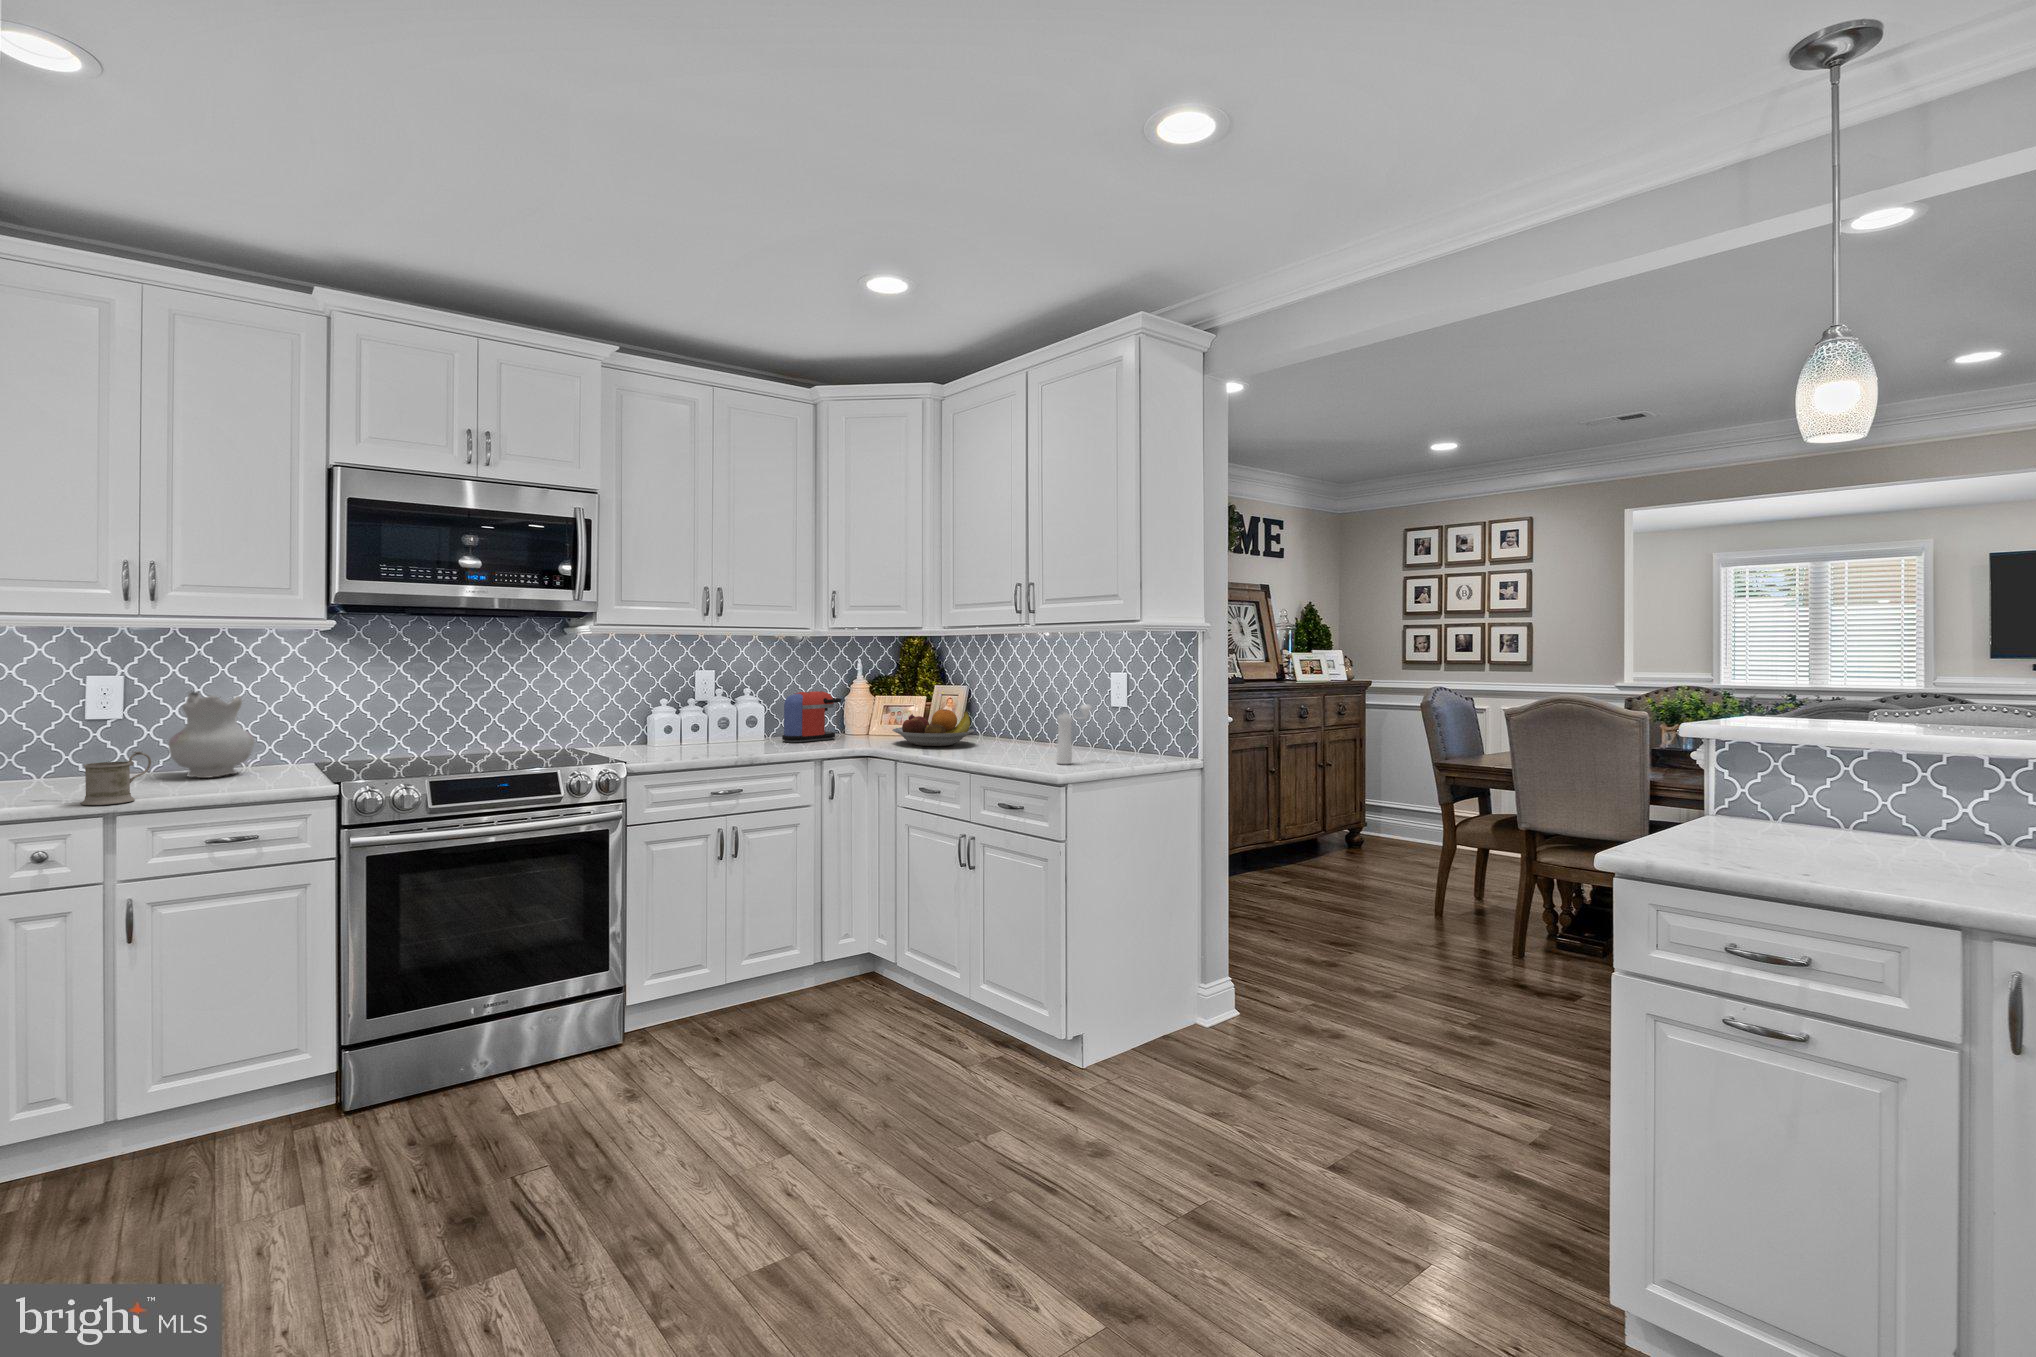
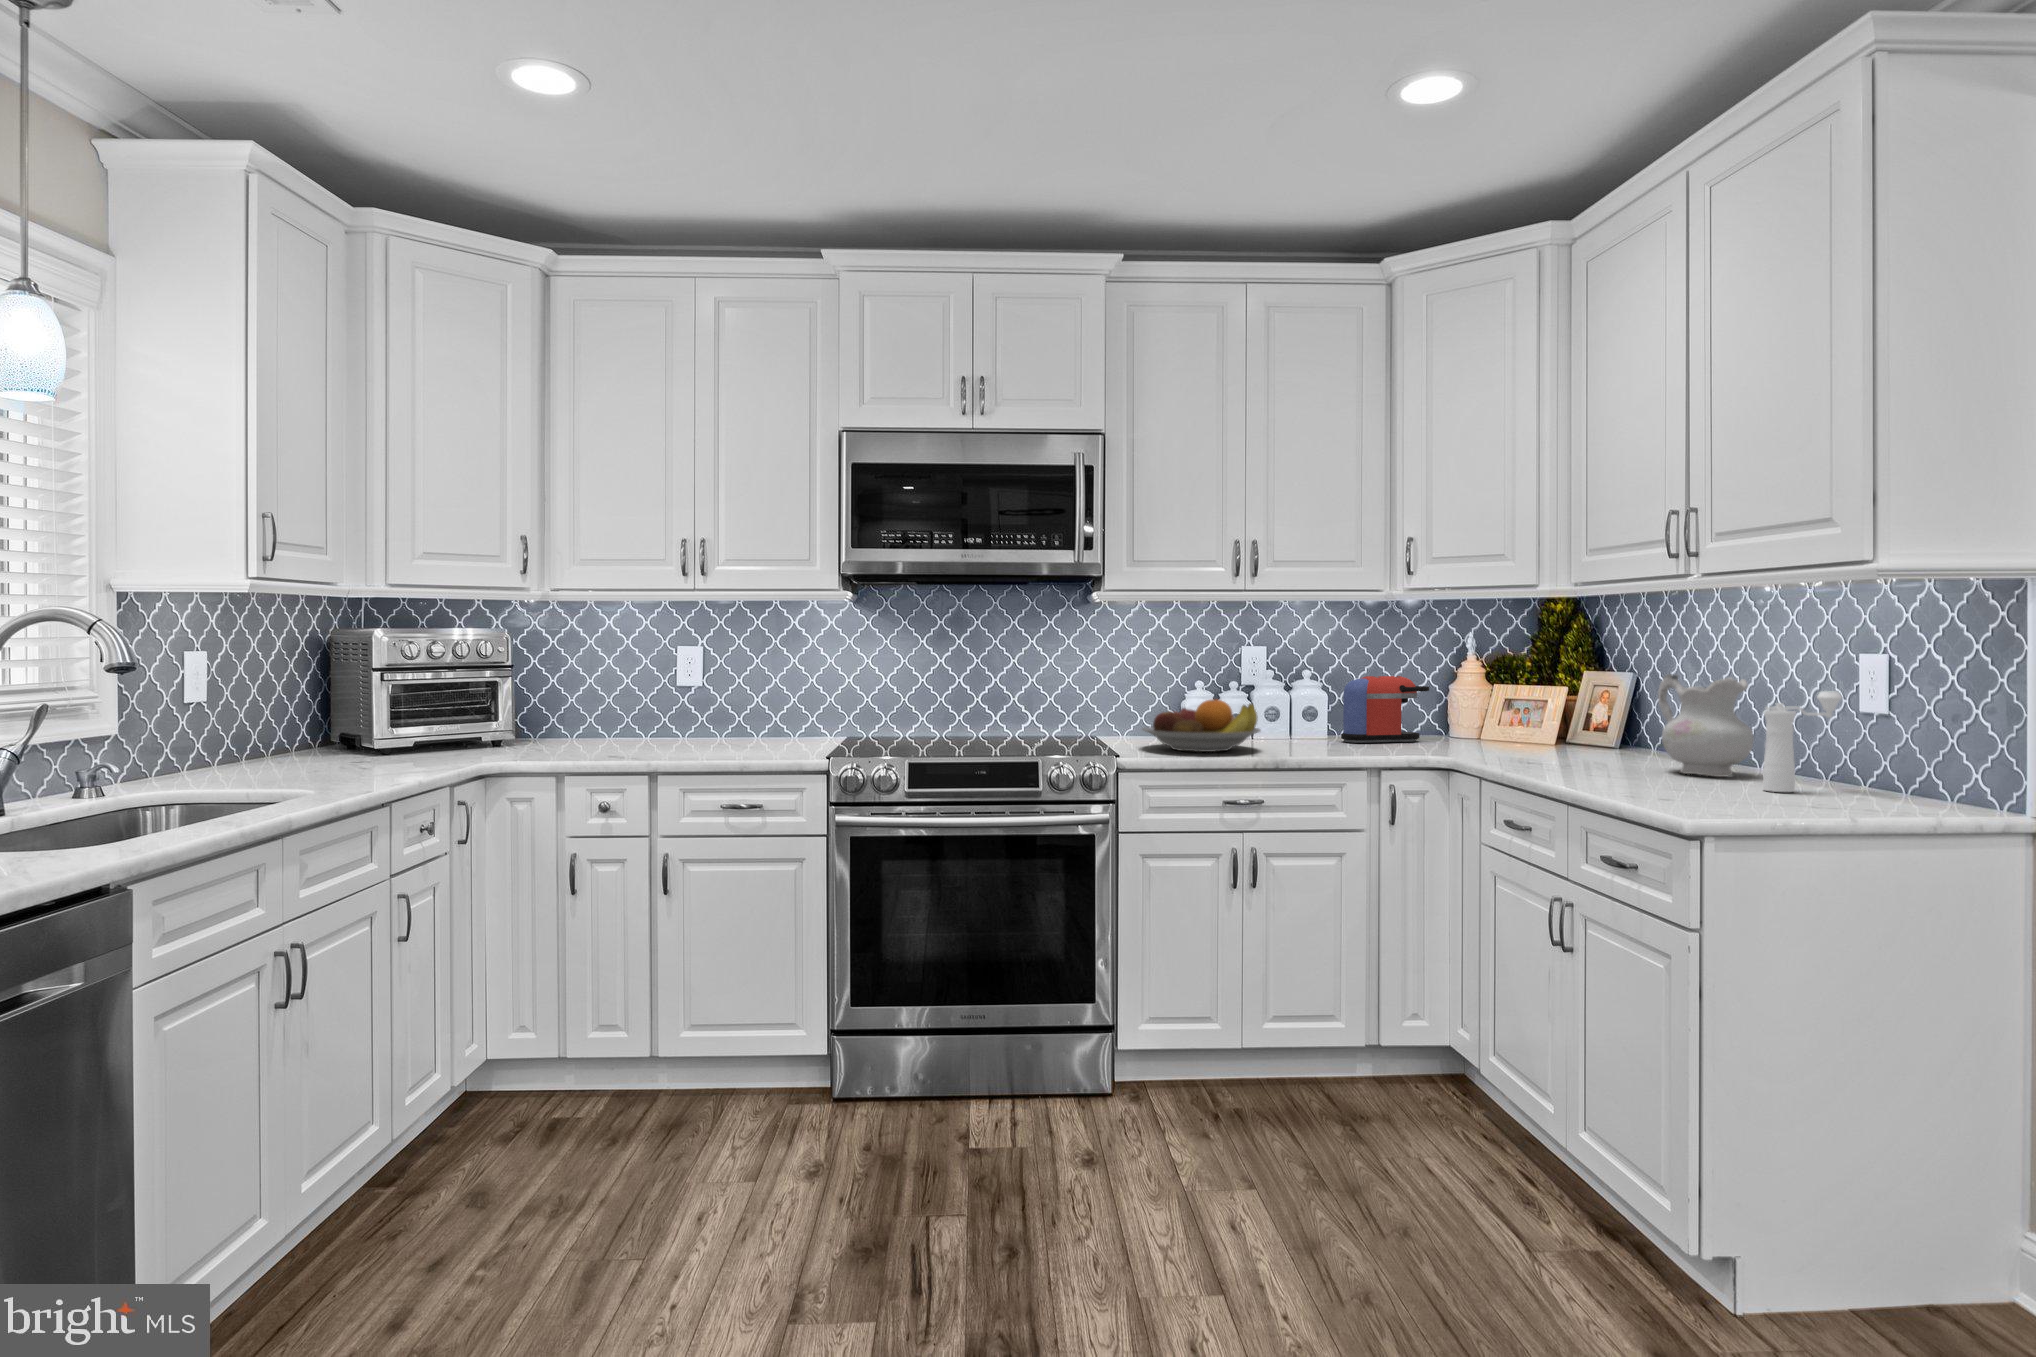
ceramic pitcher: present [169,691,254,778] -> present [1658,674,1754,777]
fruit bowl: present [892,709,974,746] -> present [1143,699,1261,752]
mug: present [81,752,151,805] -> none [642,714,694,759]

